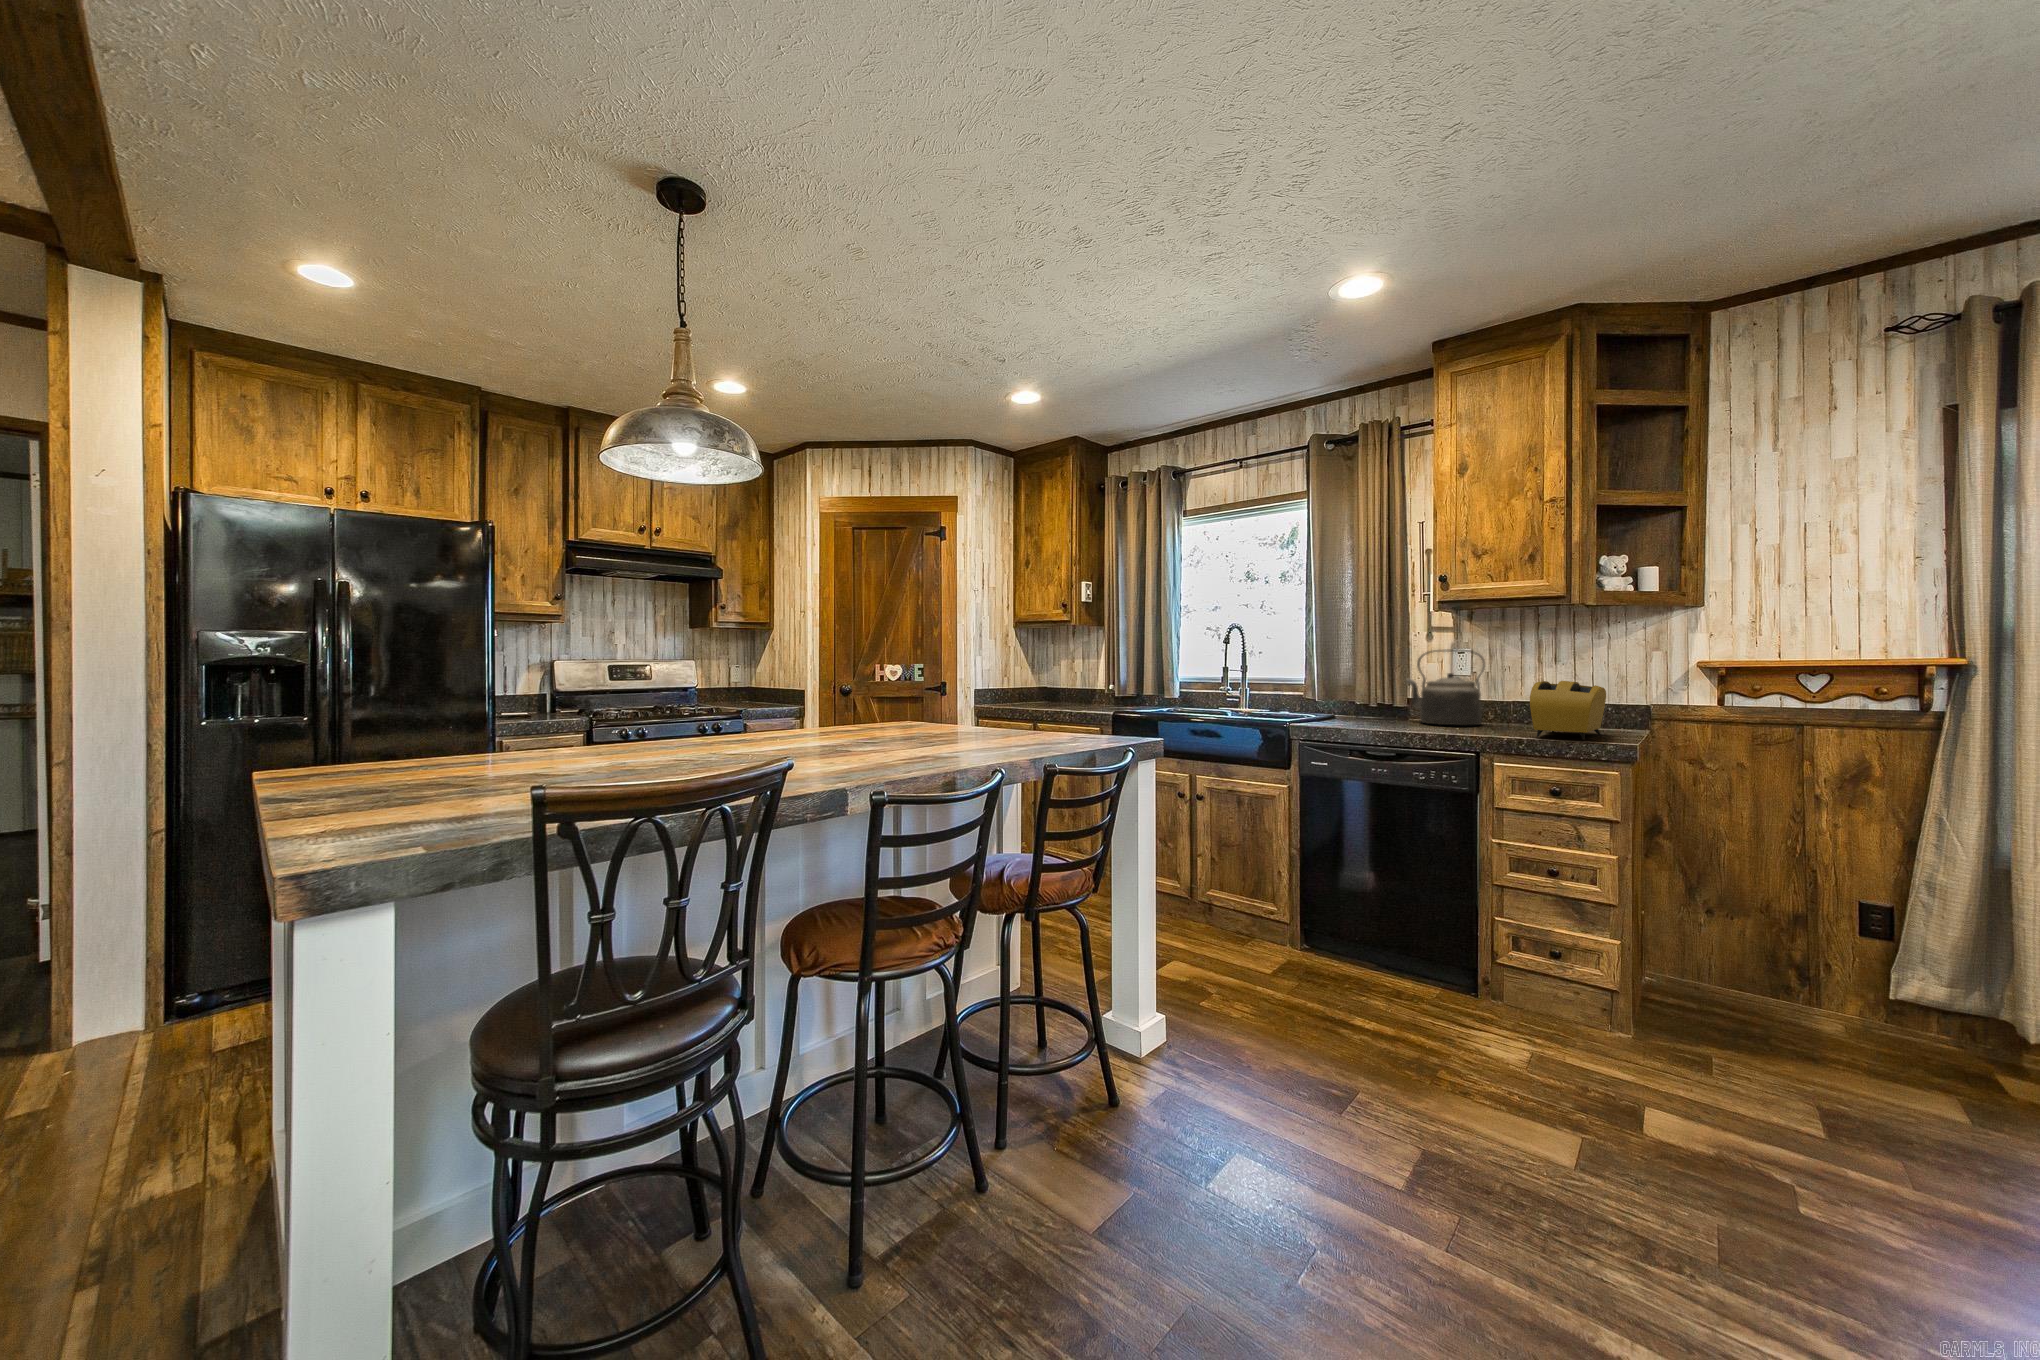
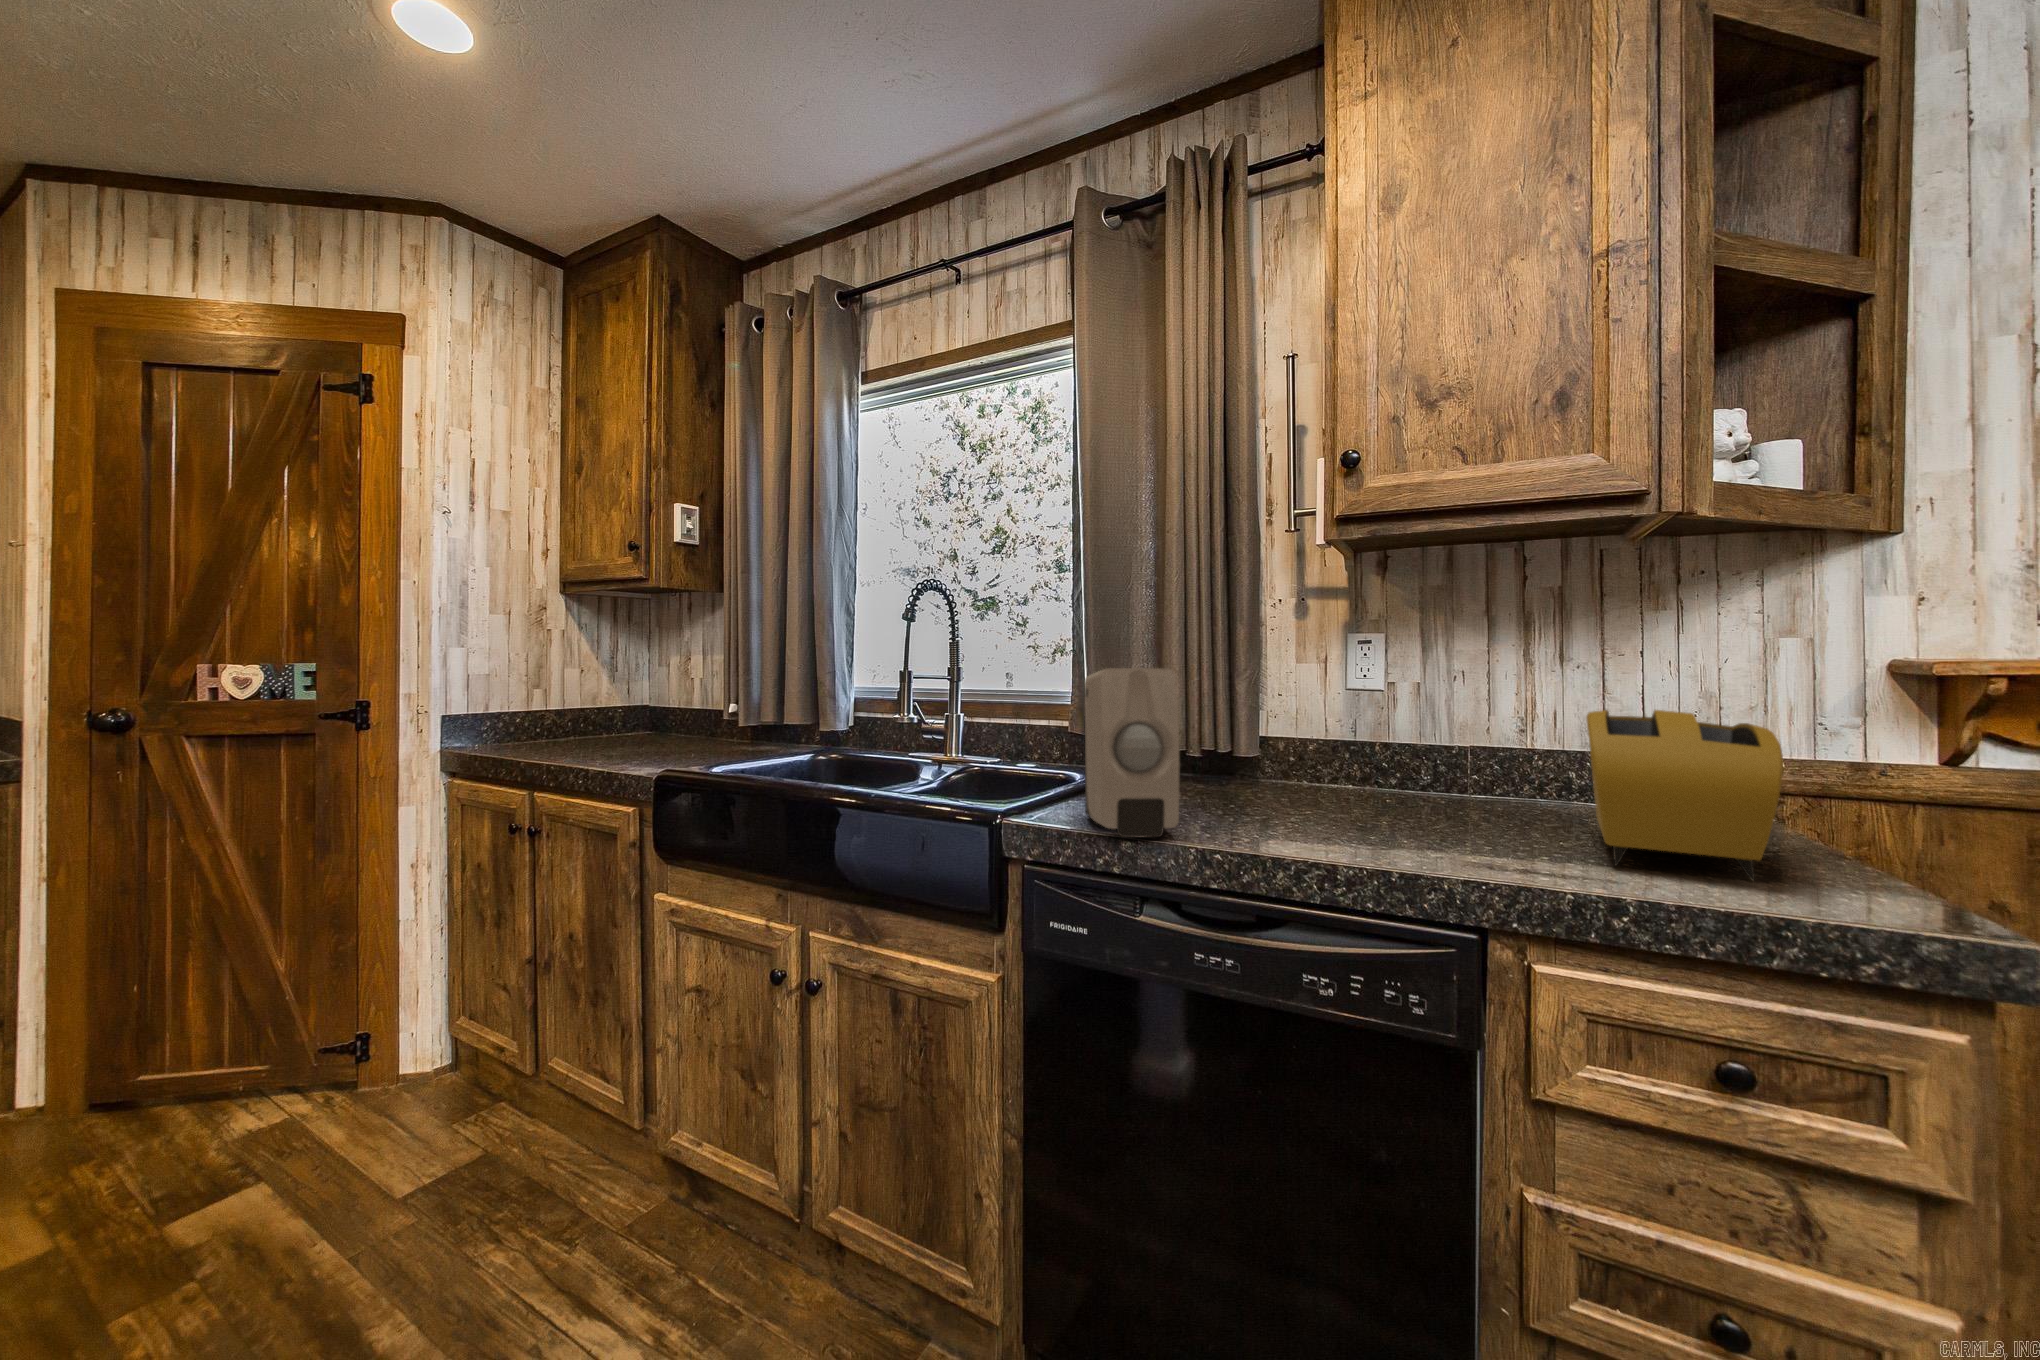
kettle: present [1407,649,1485,725] -> none [1262,632,1435,811]
soap dispenser: none [1323,666,1365,730] -> present [1084,668,1179,837]

